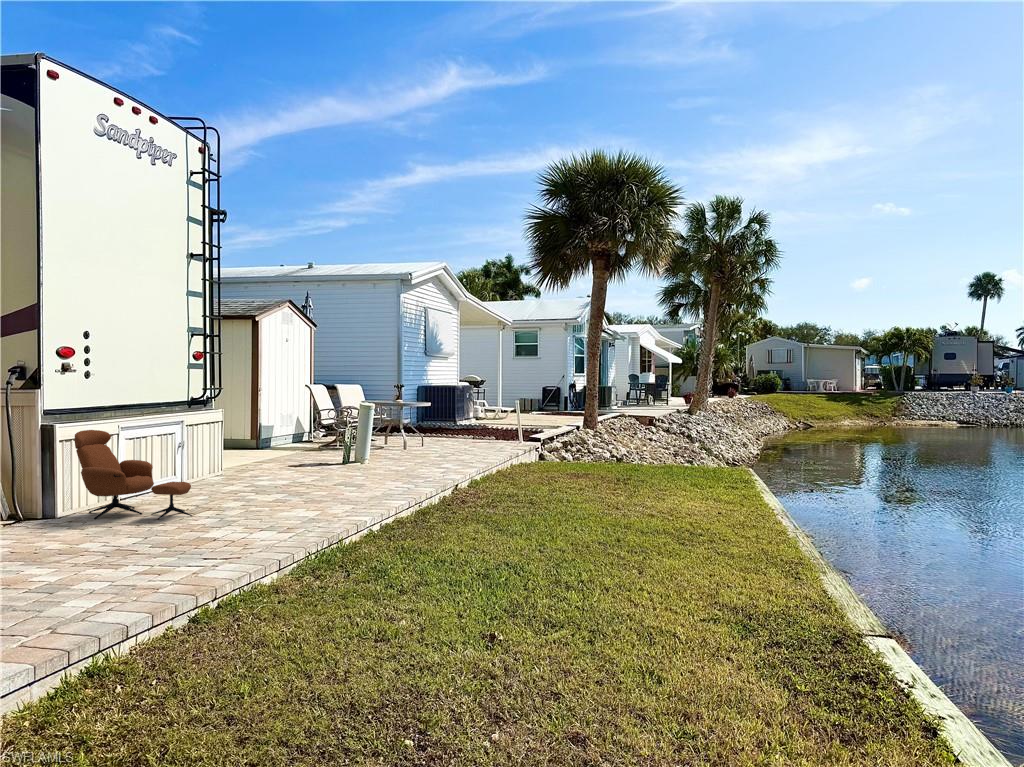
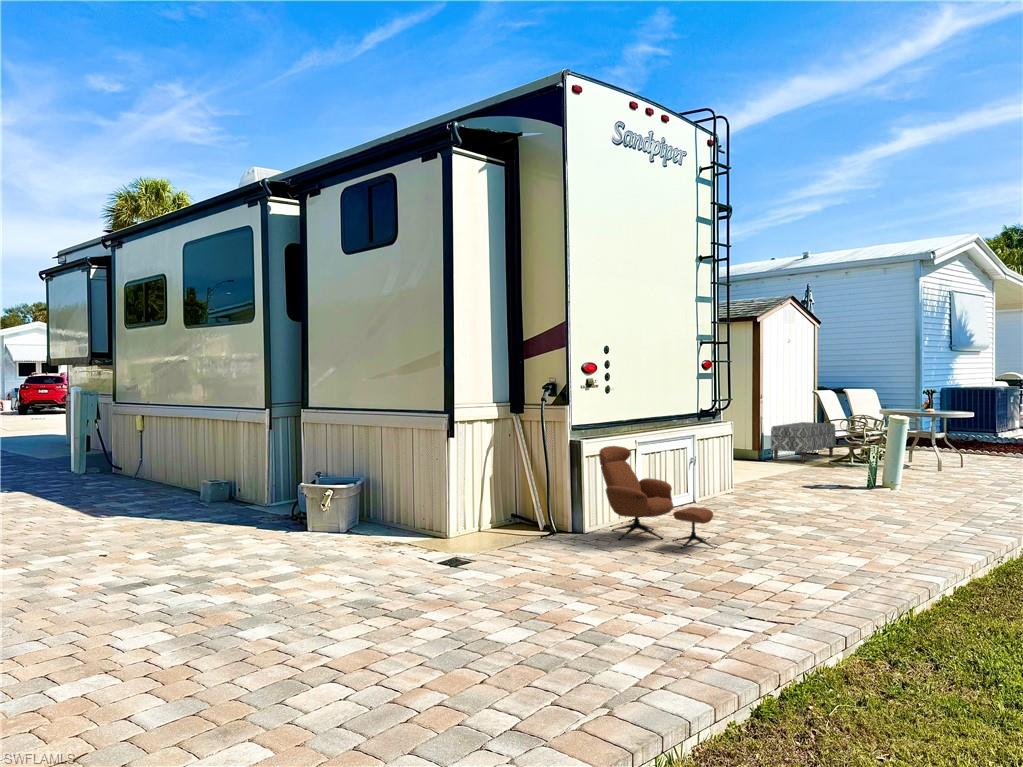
bench: none [269,414,327,450] -> present [771,422,836,463]

